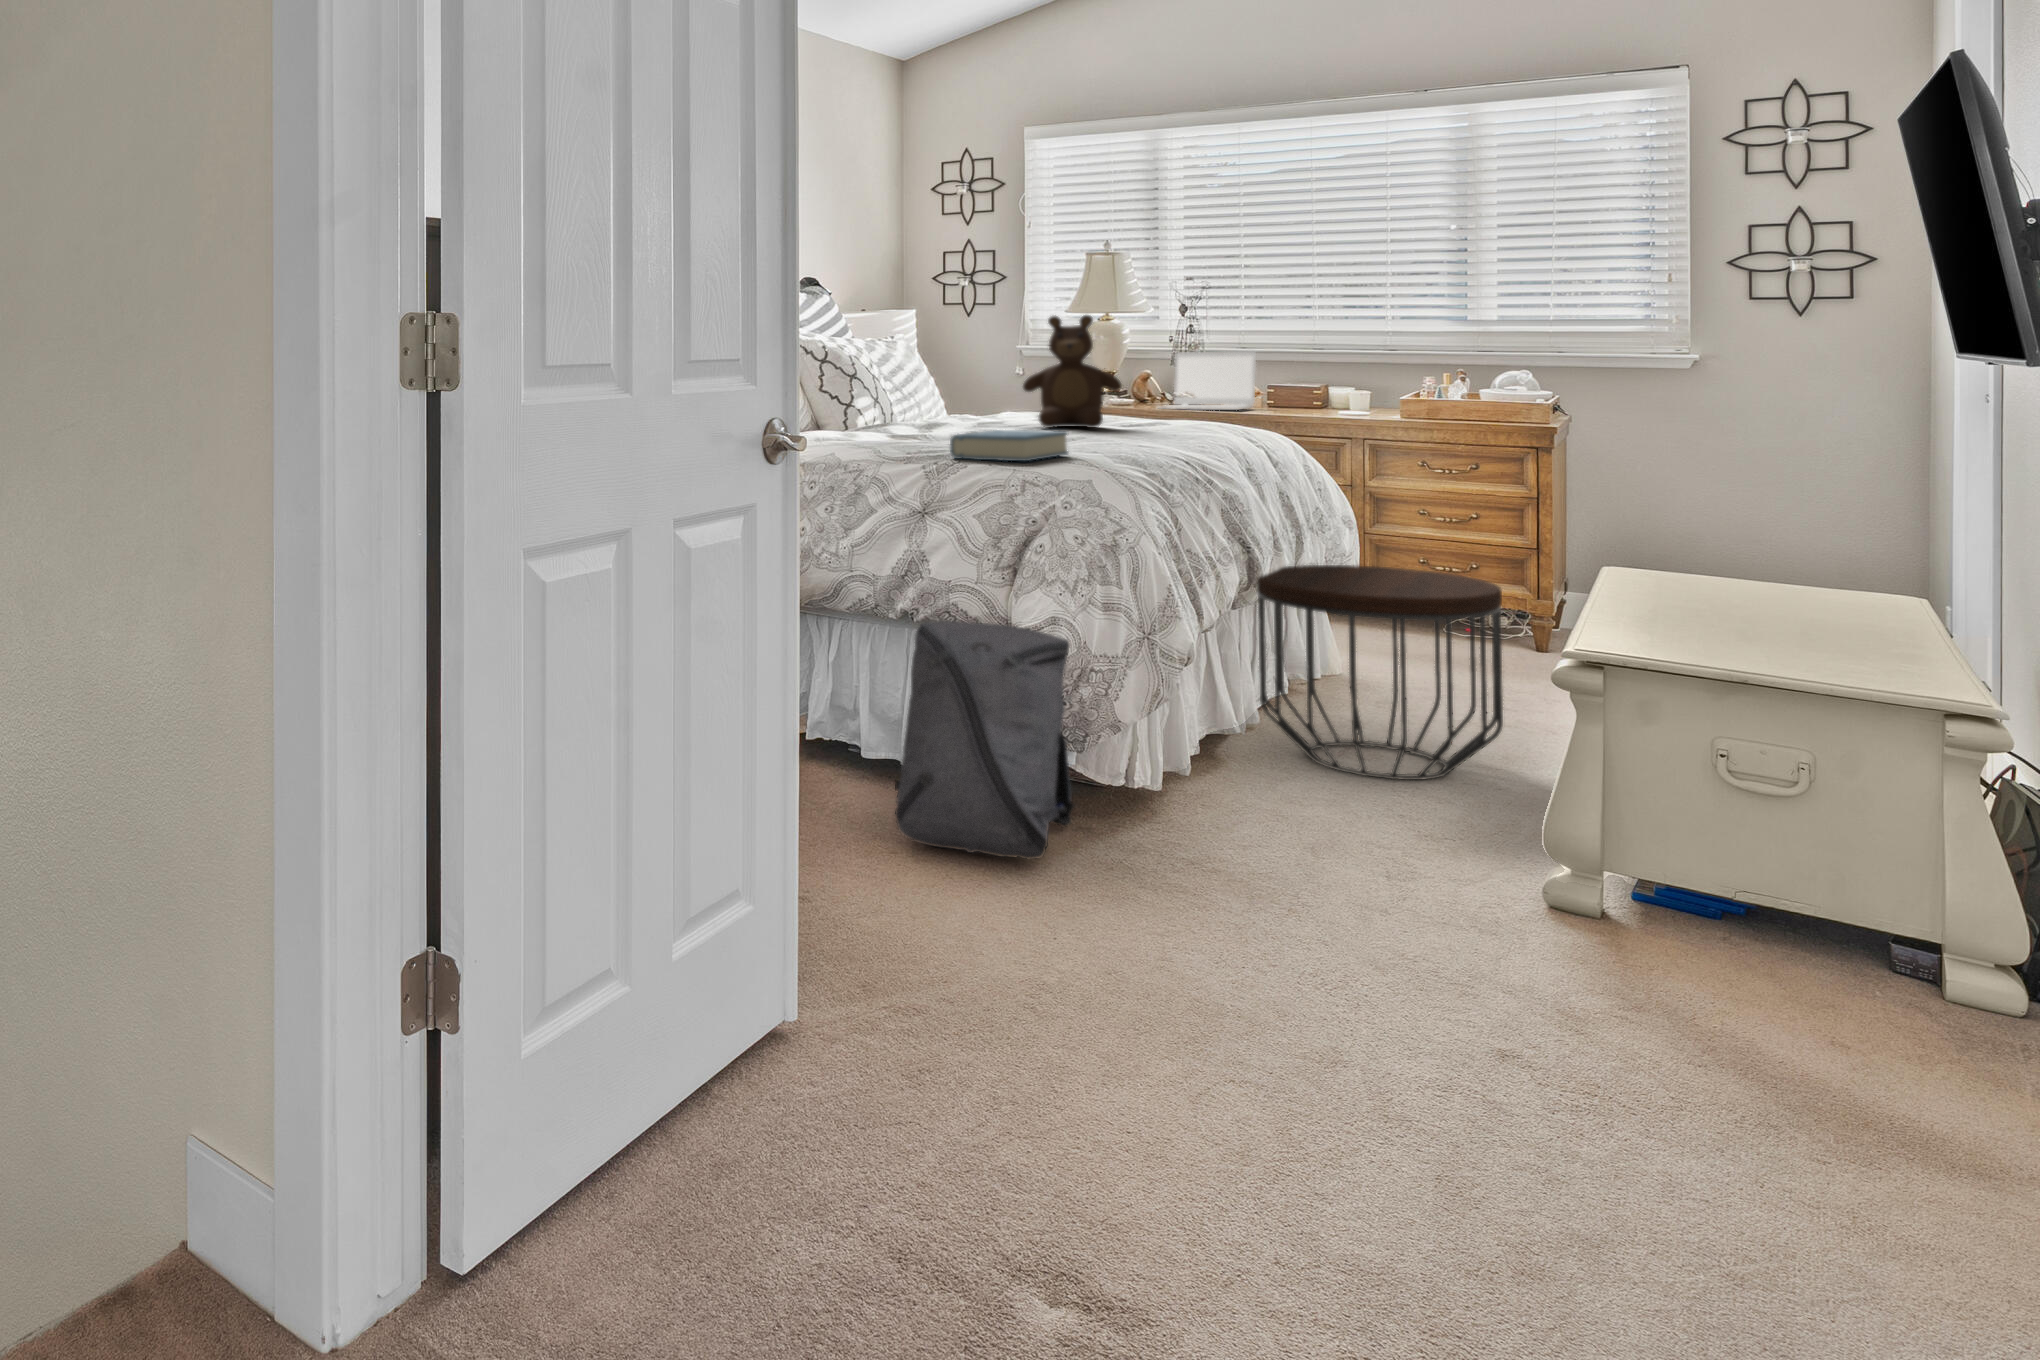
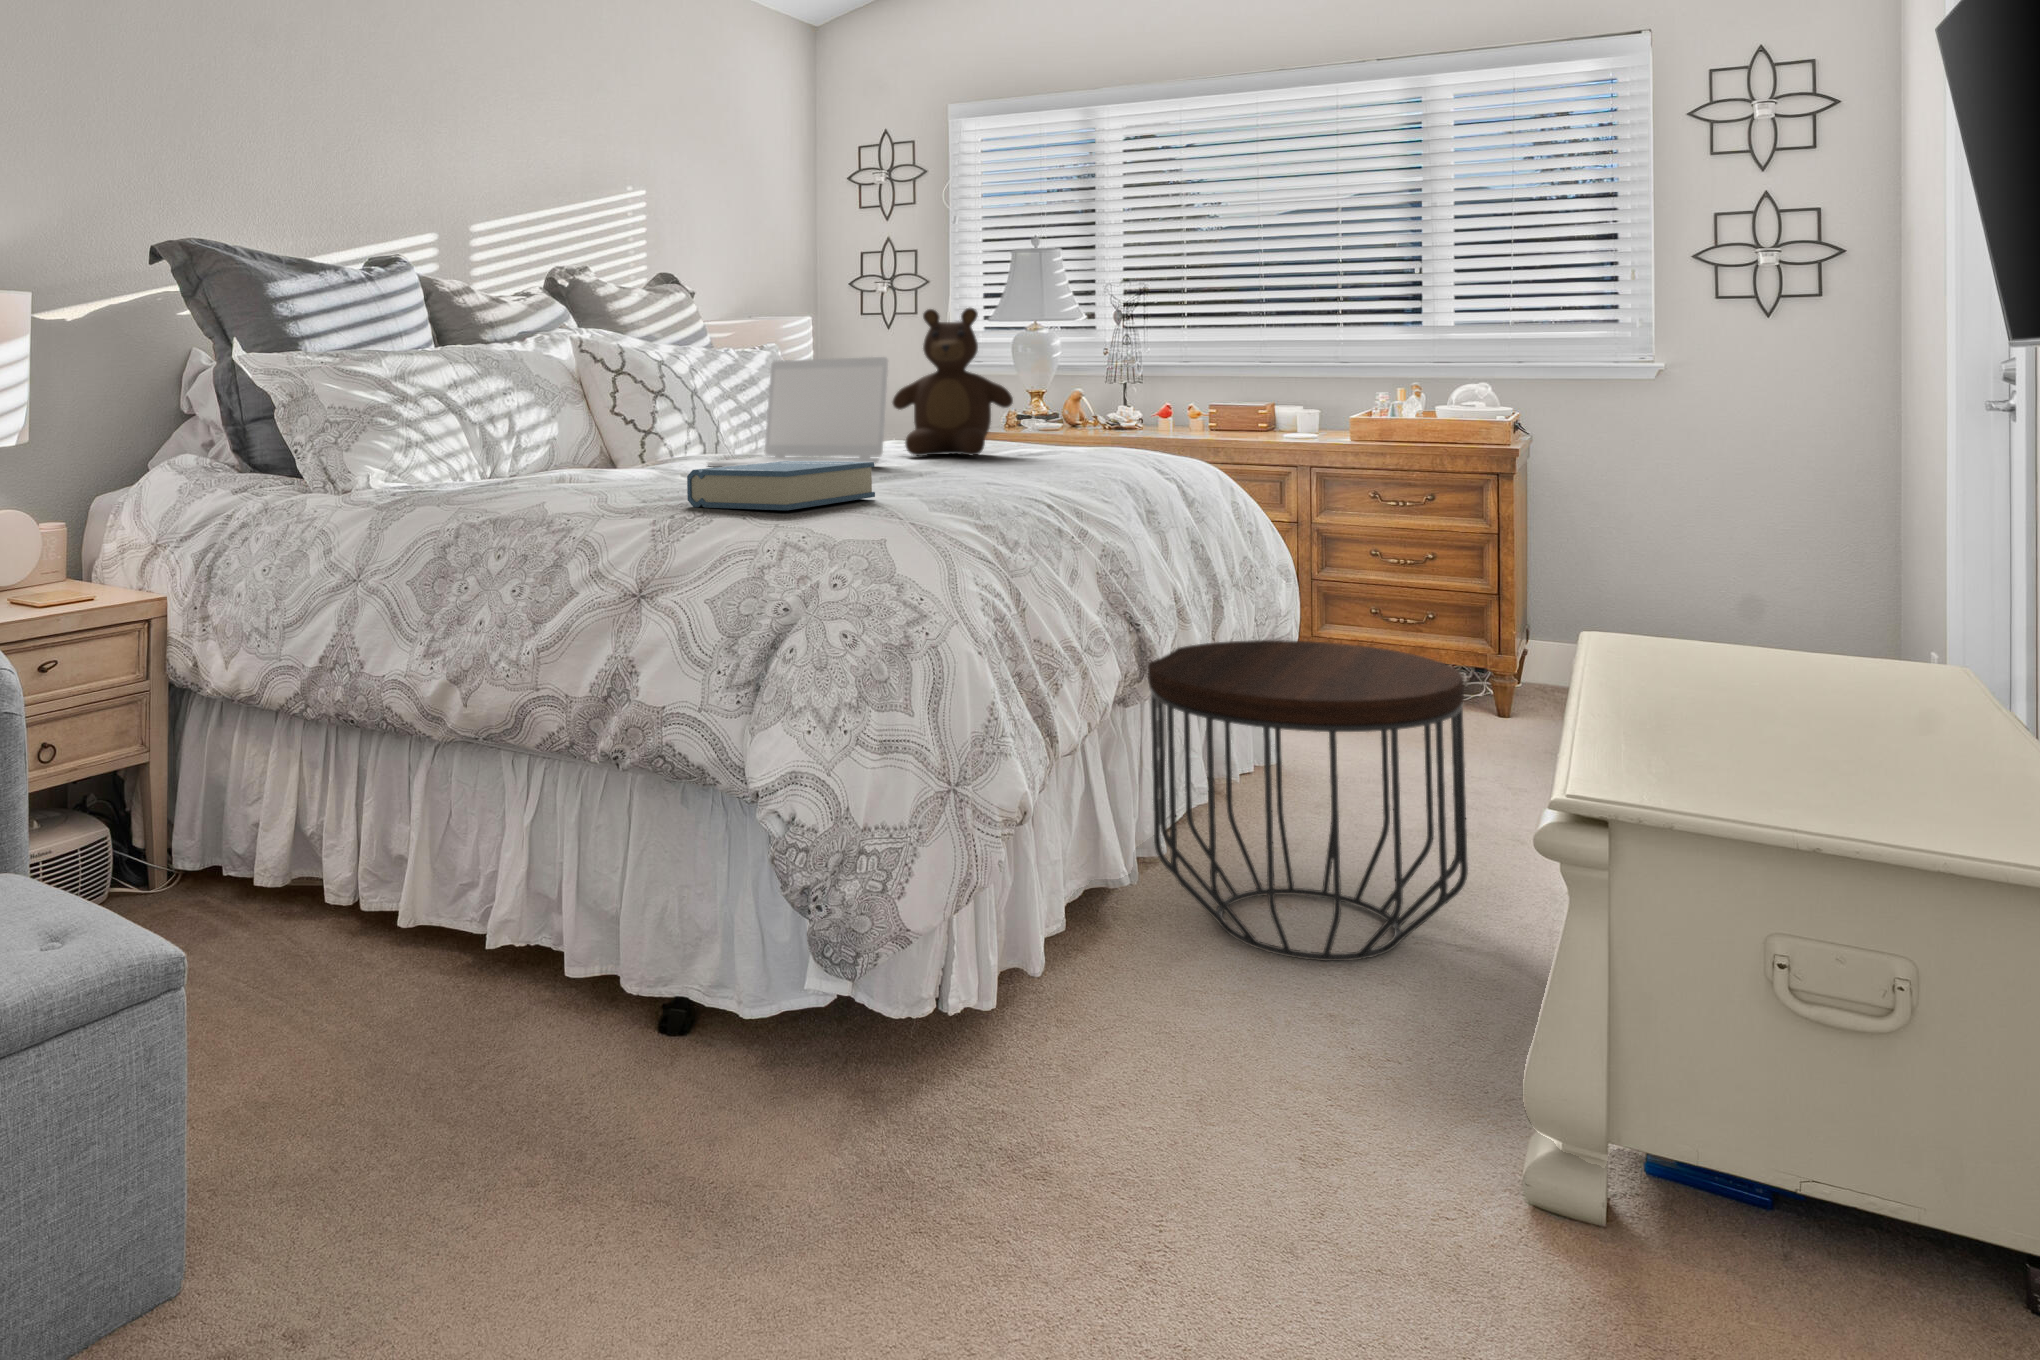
laptop: present [1158,351,1256,410] -> present [707,357,888,467]
backpack: present [895,621,1074,859] -> none [504,774,835,1217]

